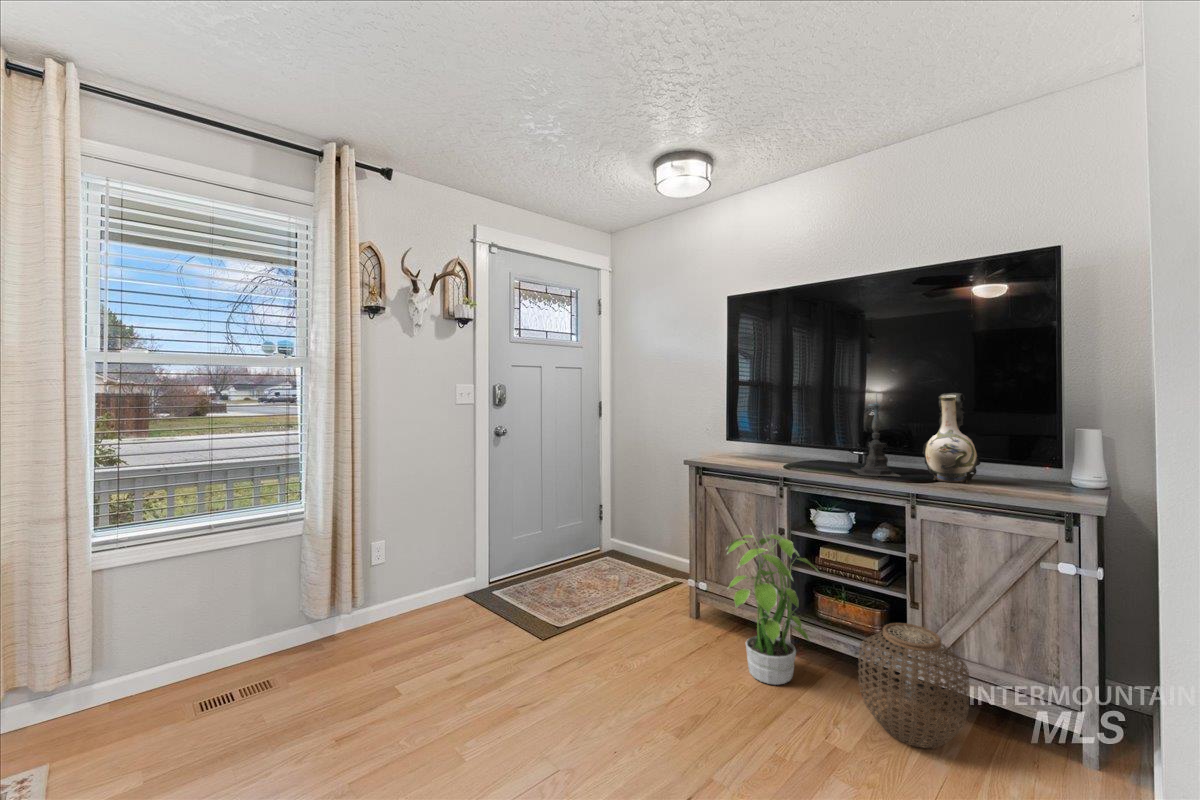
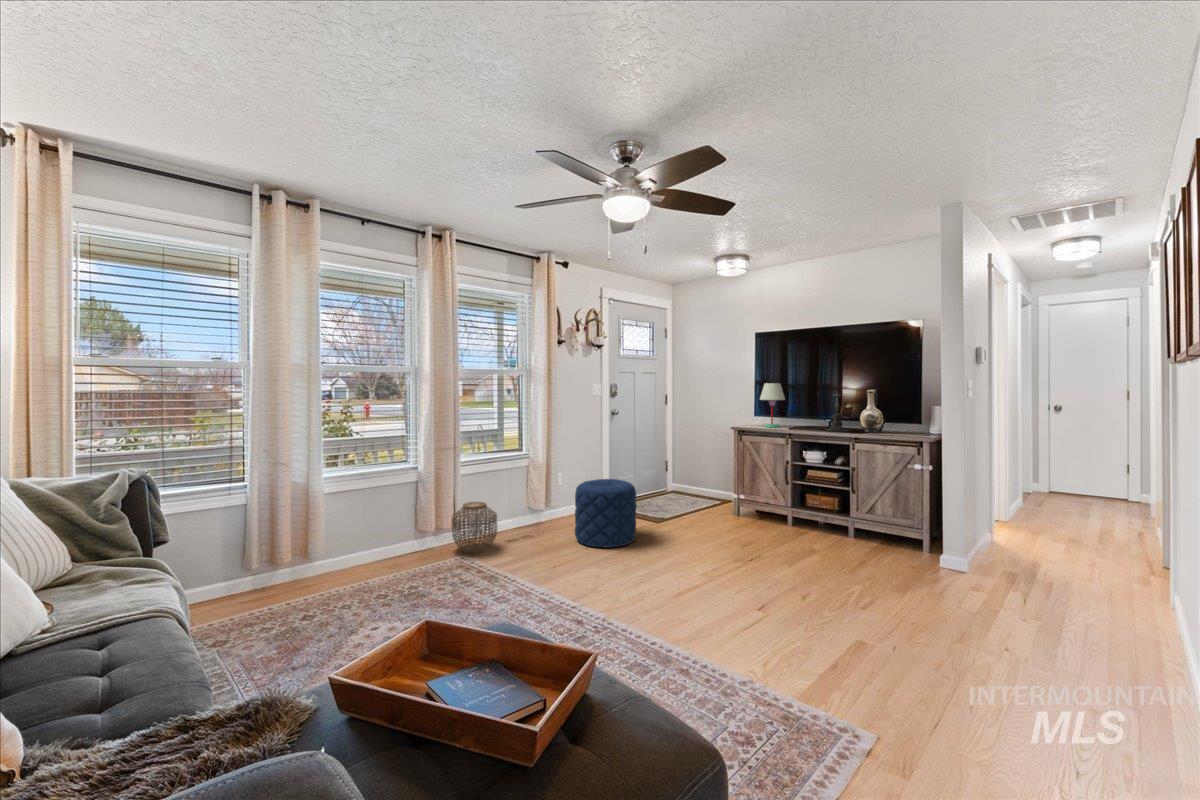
table lamp: none [733,383,779,463] -> present [760,383,785,427]
potted plant: present [727,534,818,685] -> none [759,459,808,535]
pouf: none [342,564,474,725] -> present [575,479,637,548]
woven basket: present [858,623,969,748] -> present [452,502,497,553]

